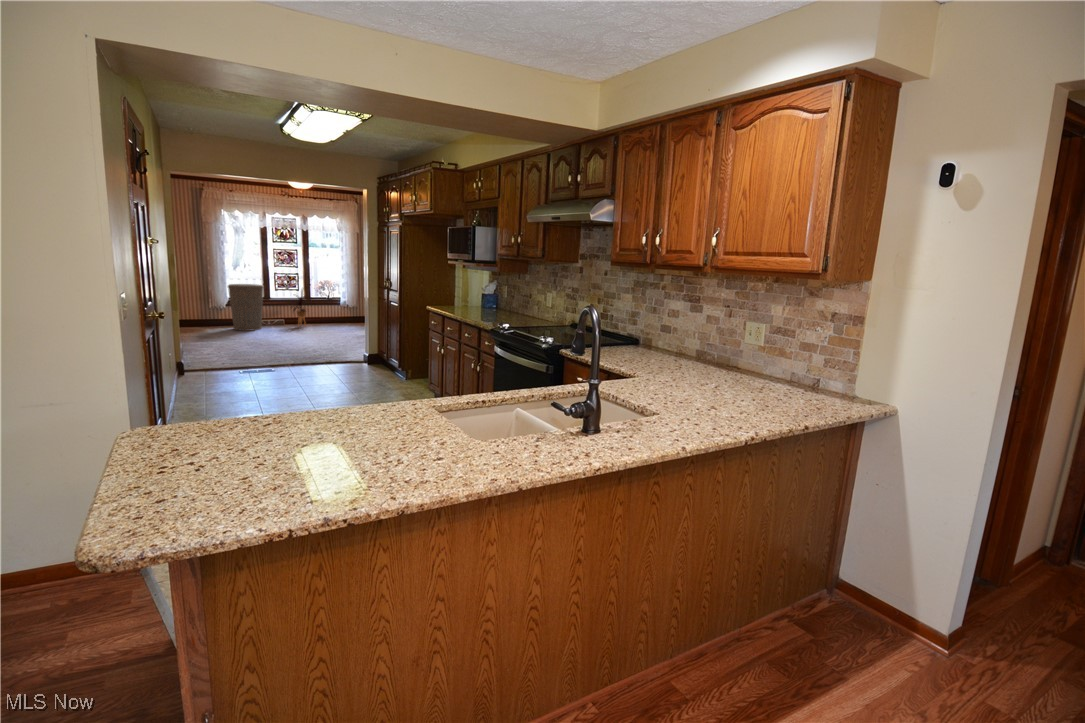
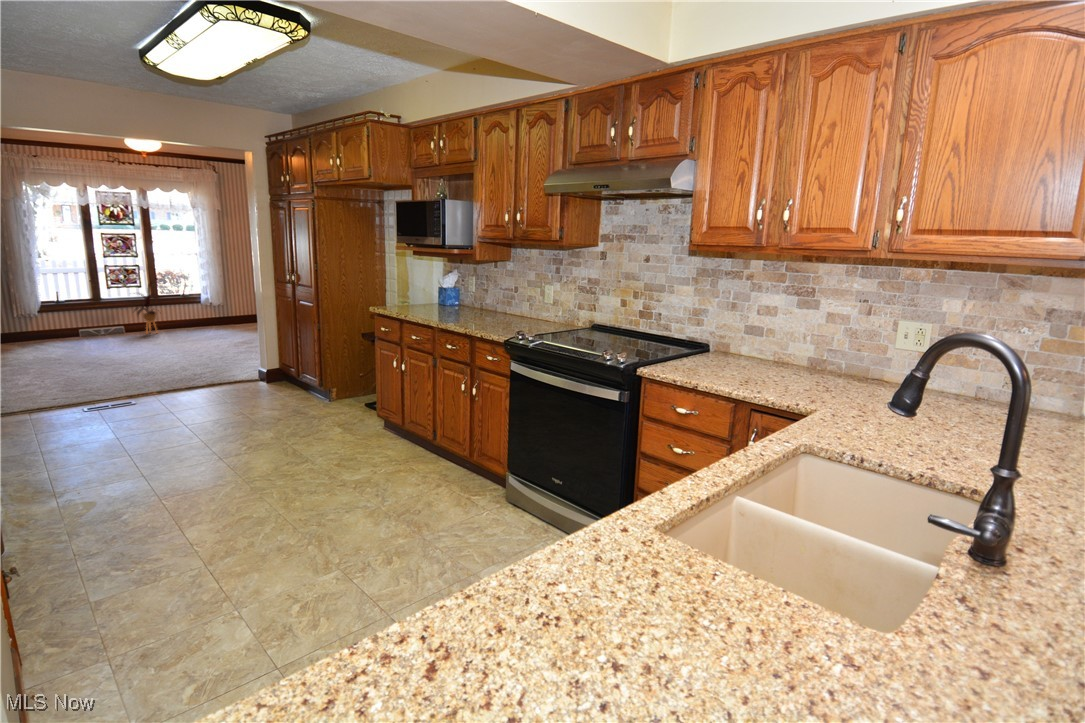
trash can: present [228,284,263,331] -> none [36,282,94,344]

